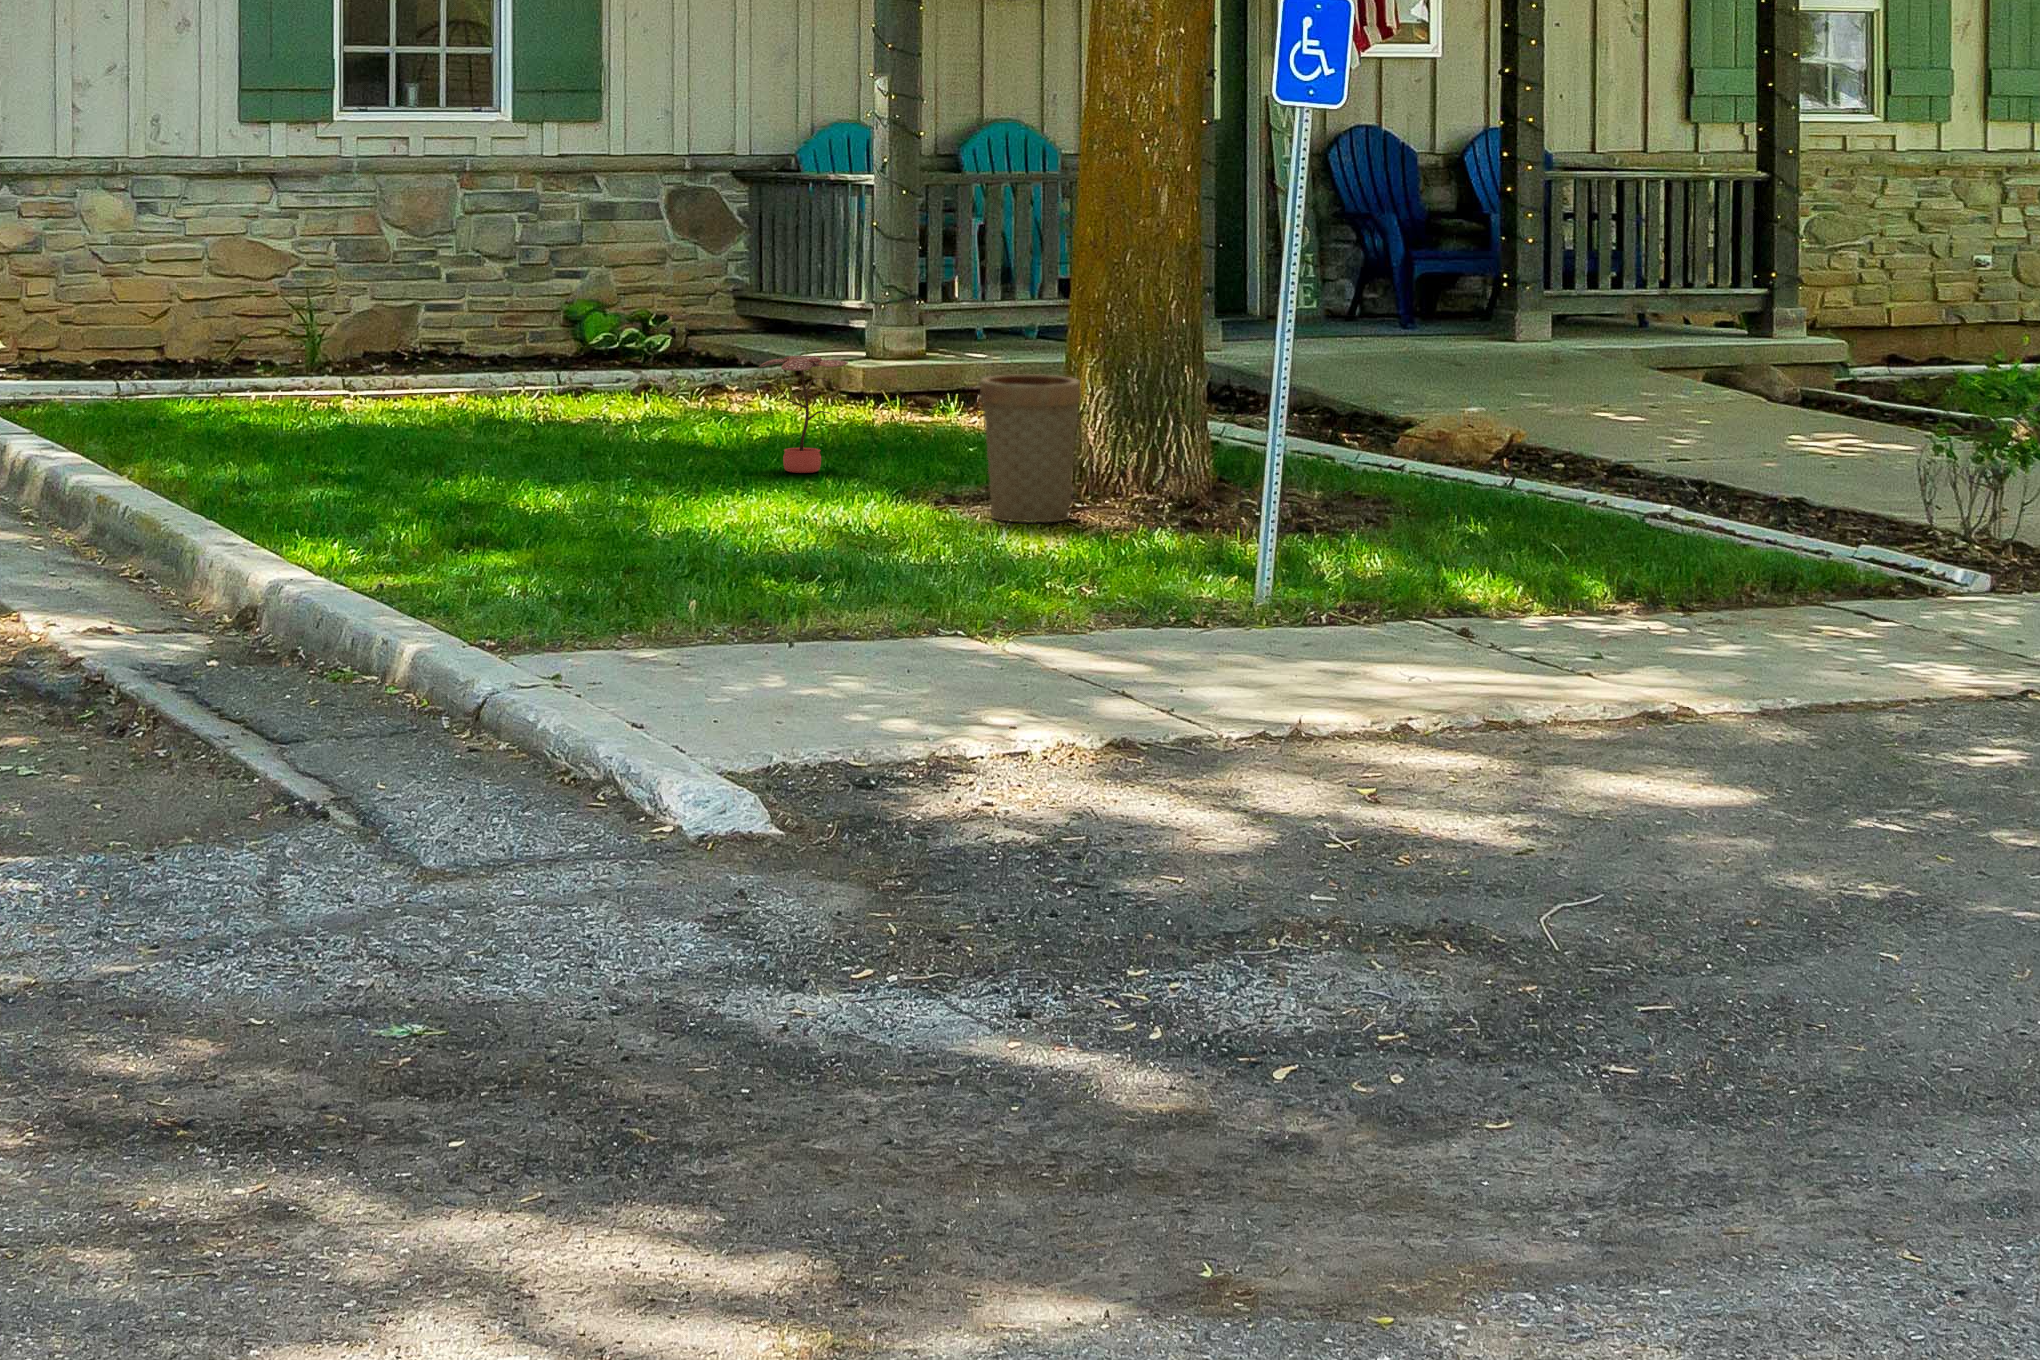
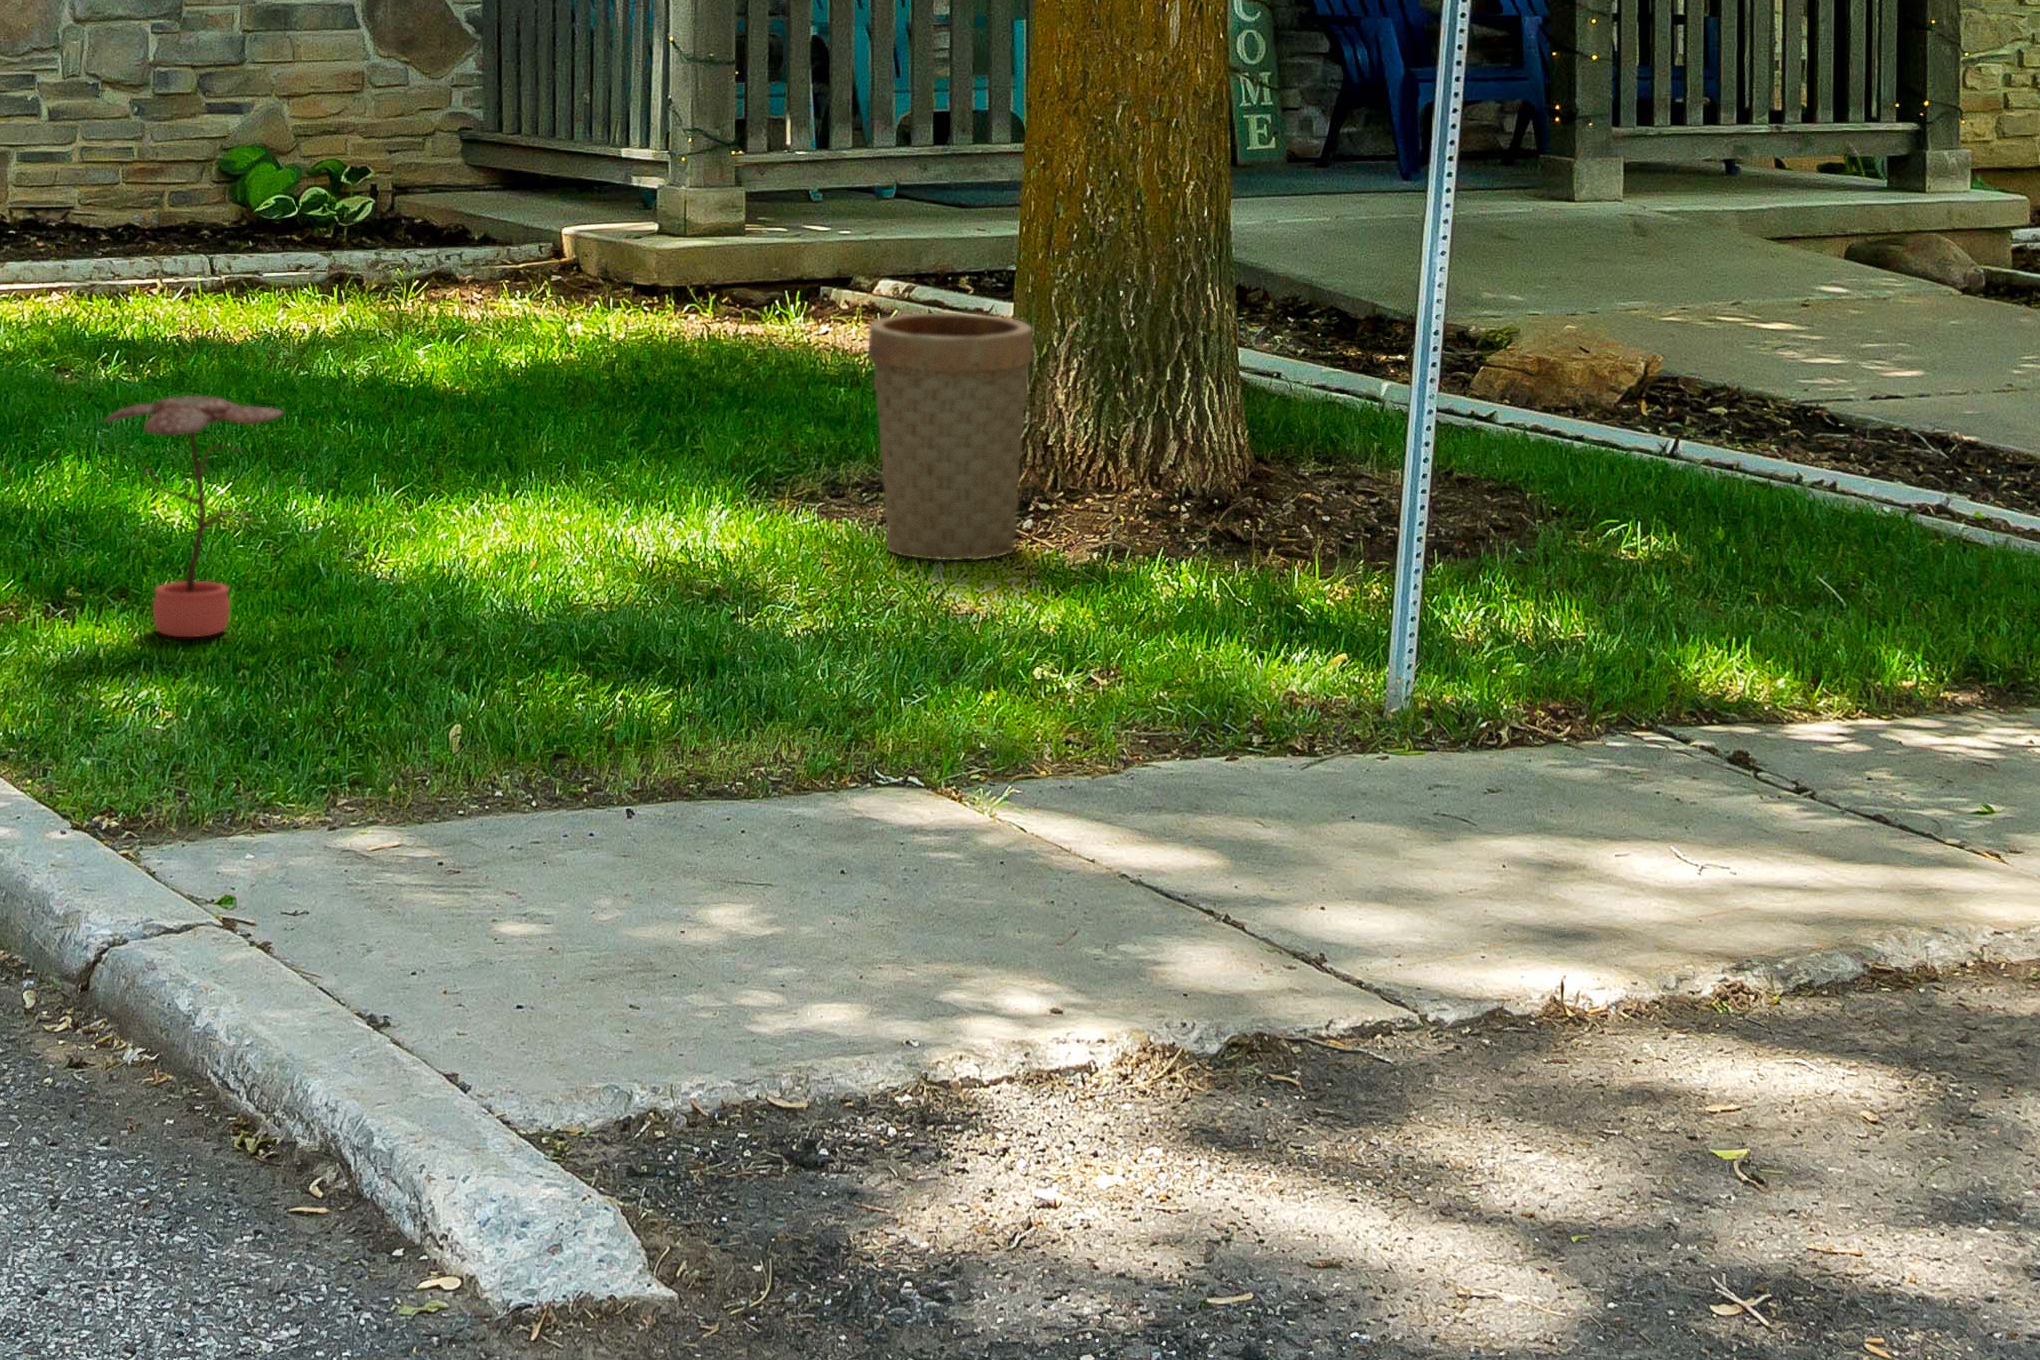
potted plant: present [759,356,848,473] -> present [105,396,283,637]

